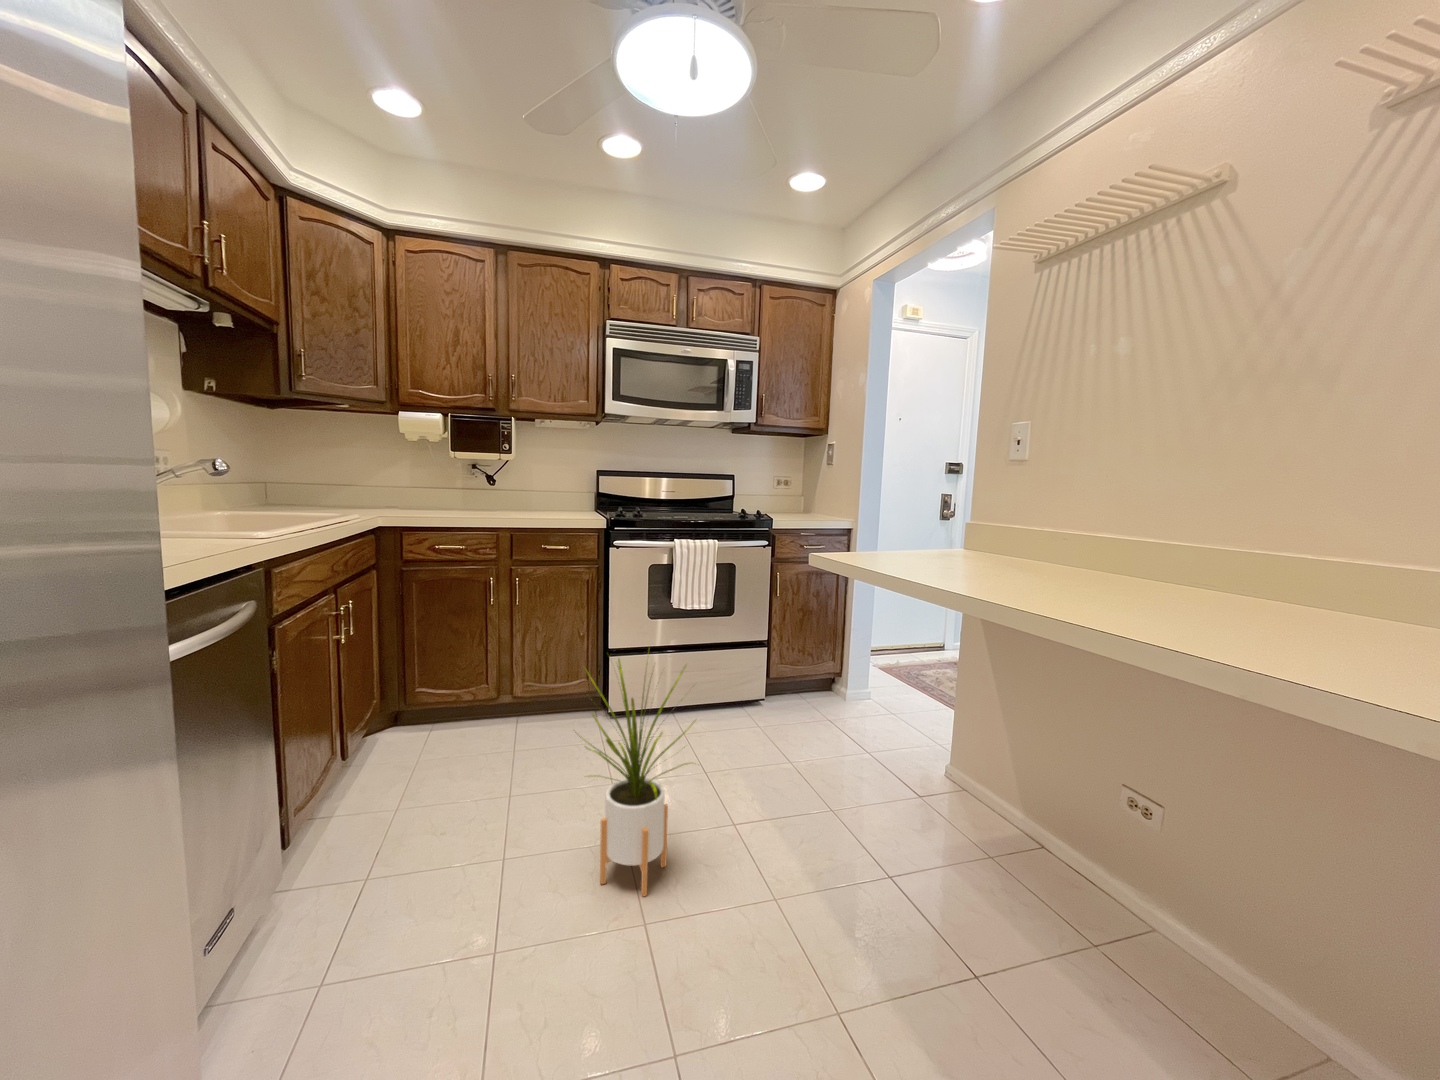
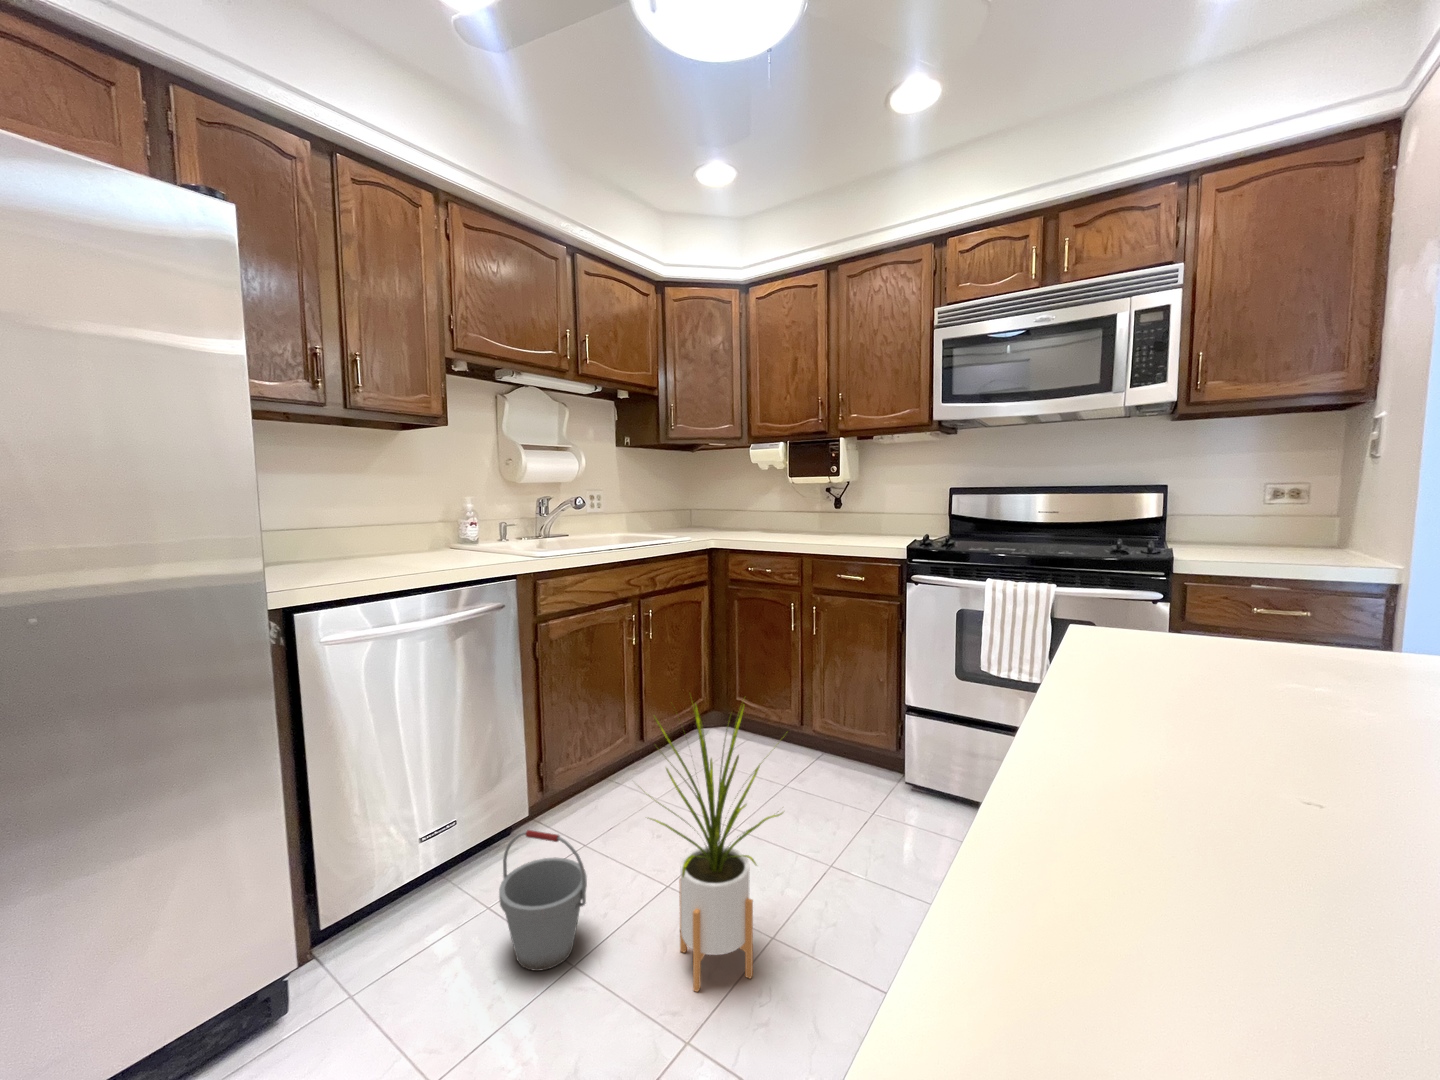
bucket: none [435,833,538,988] -> present [499,830,587,971]

